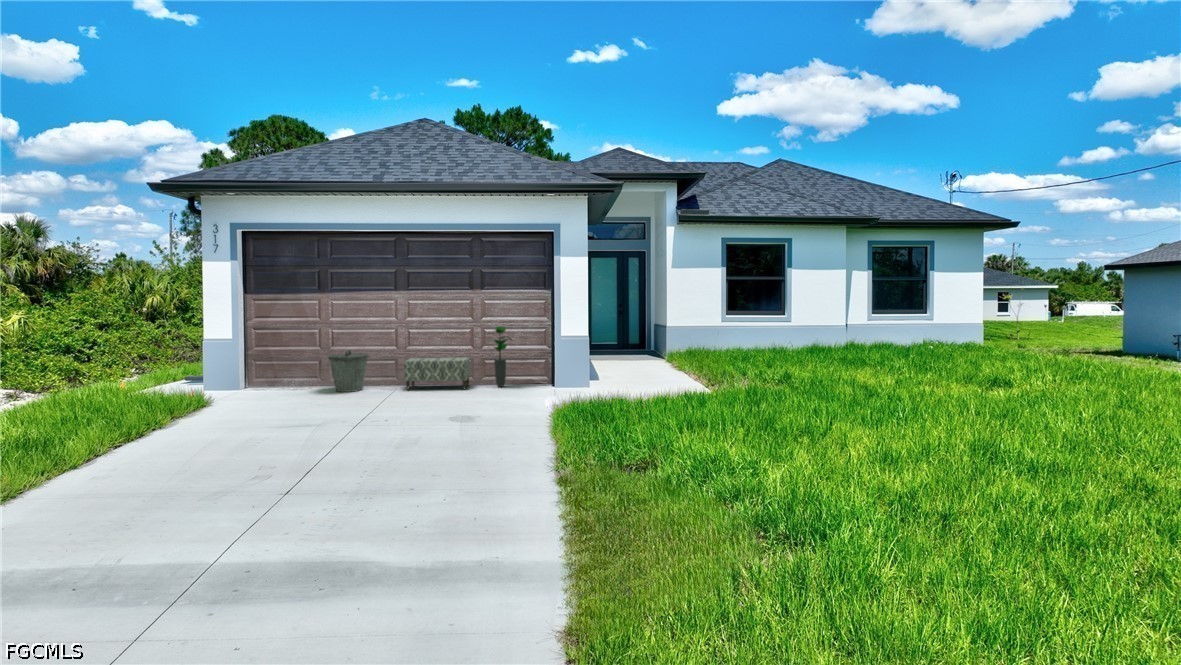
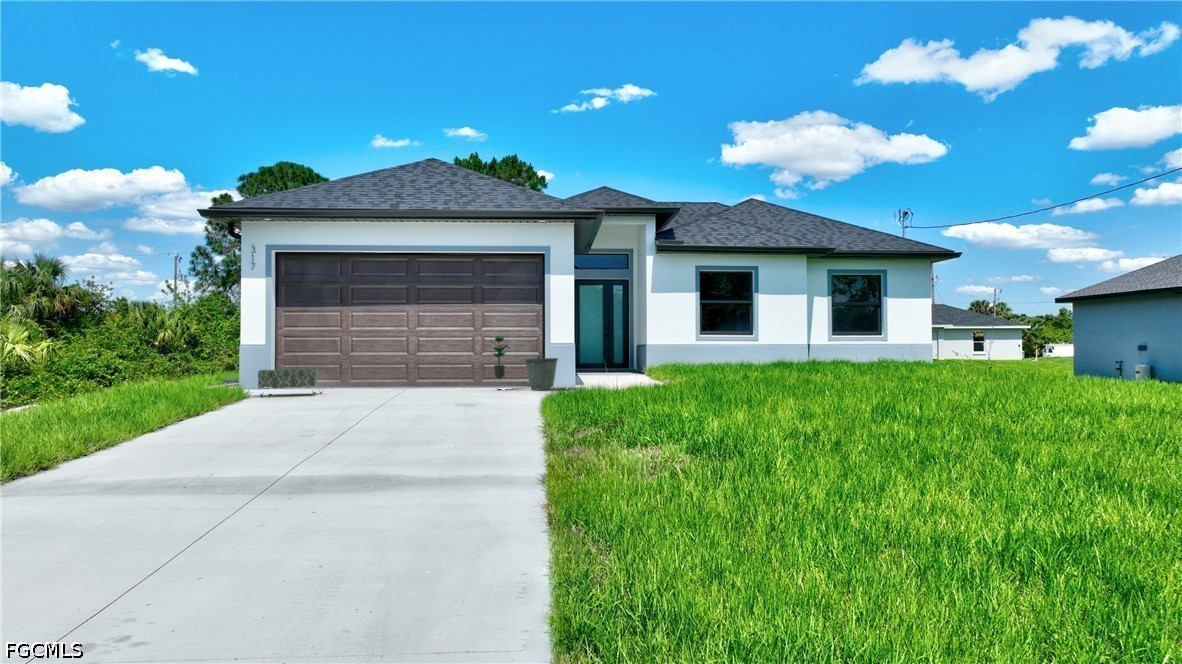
trash can: present [328,350,368,392] -> present [525,354,558,390]
bench: present [404,357,470,390] -> present [258,368,322,397]

